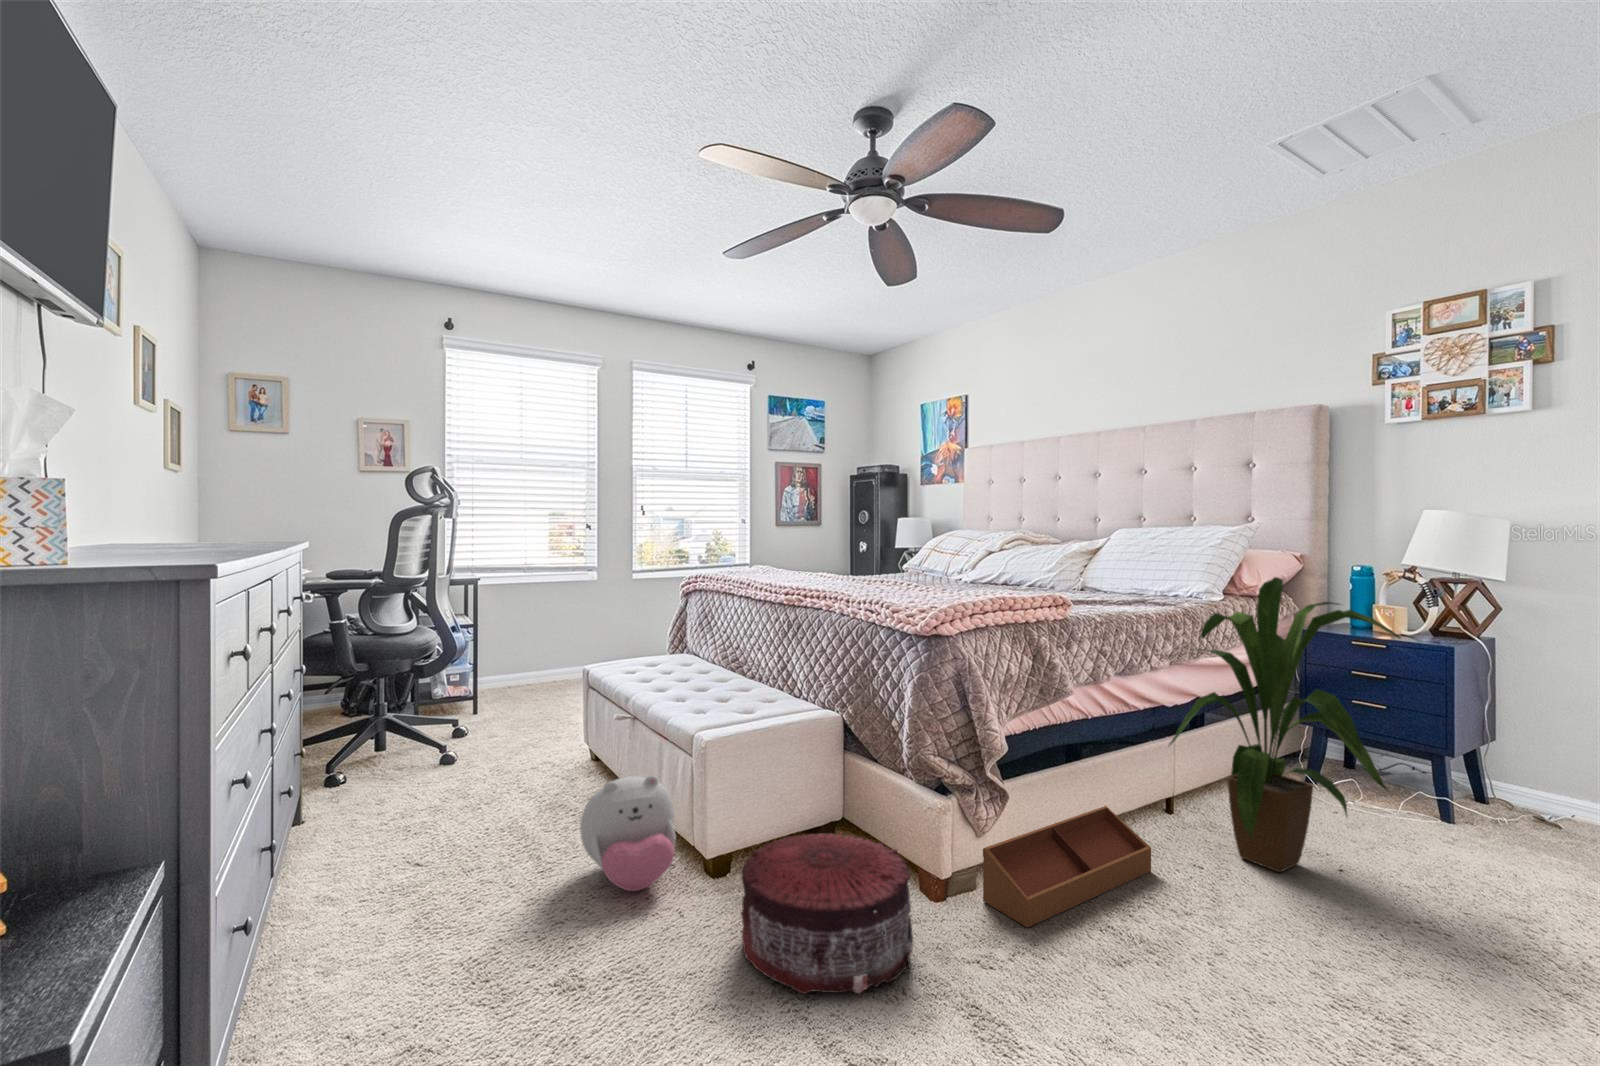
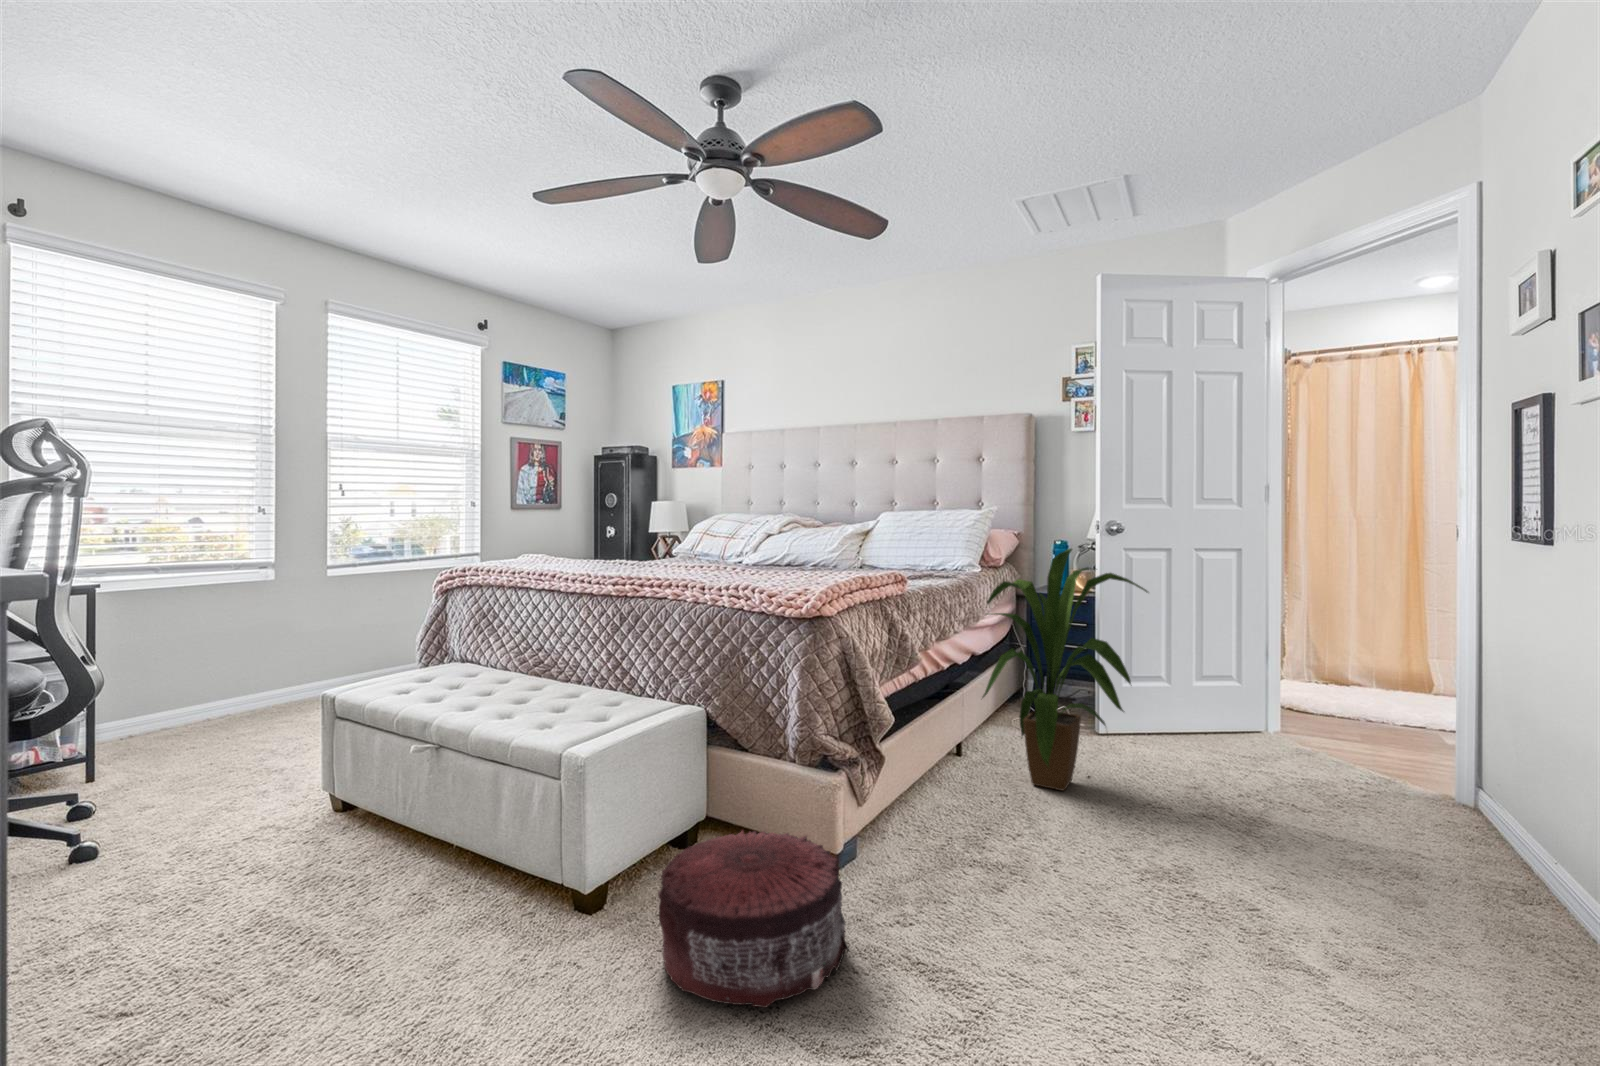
plush toy: present [580,775,676,891] -> none [410,810,546,956]
storage bin: present [983,806,1151,928] -> none [868,760,980,883]

